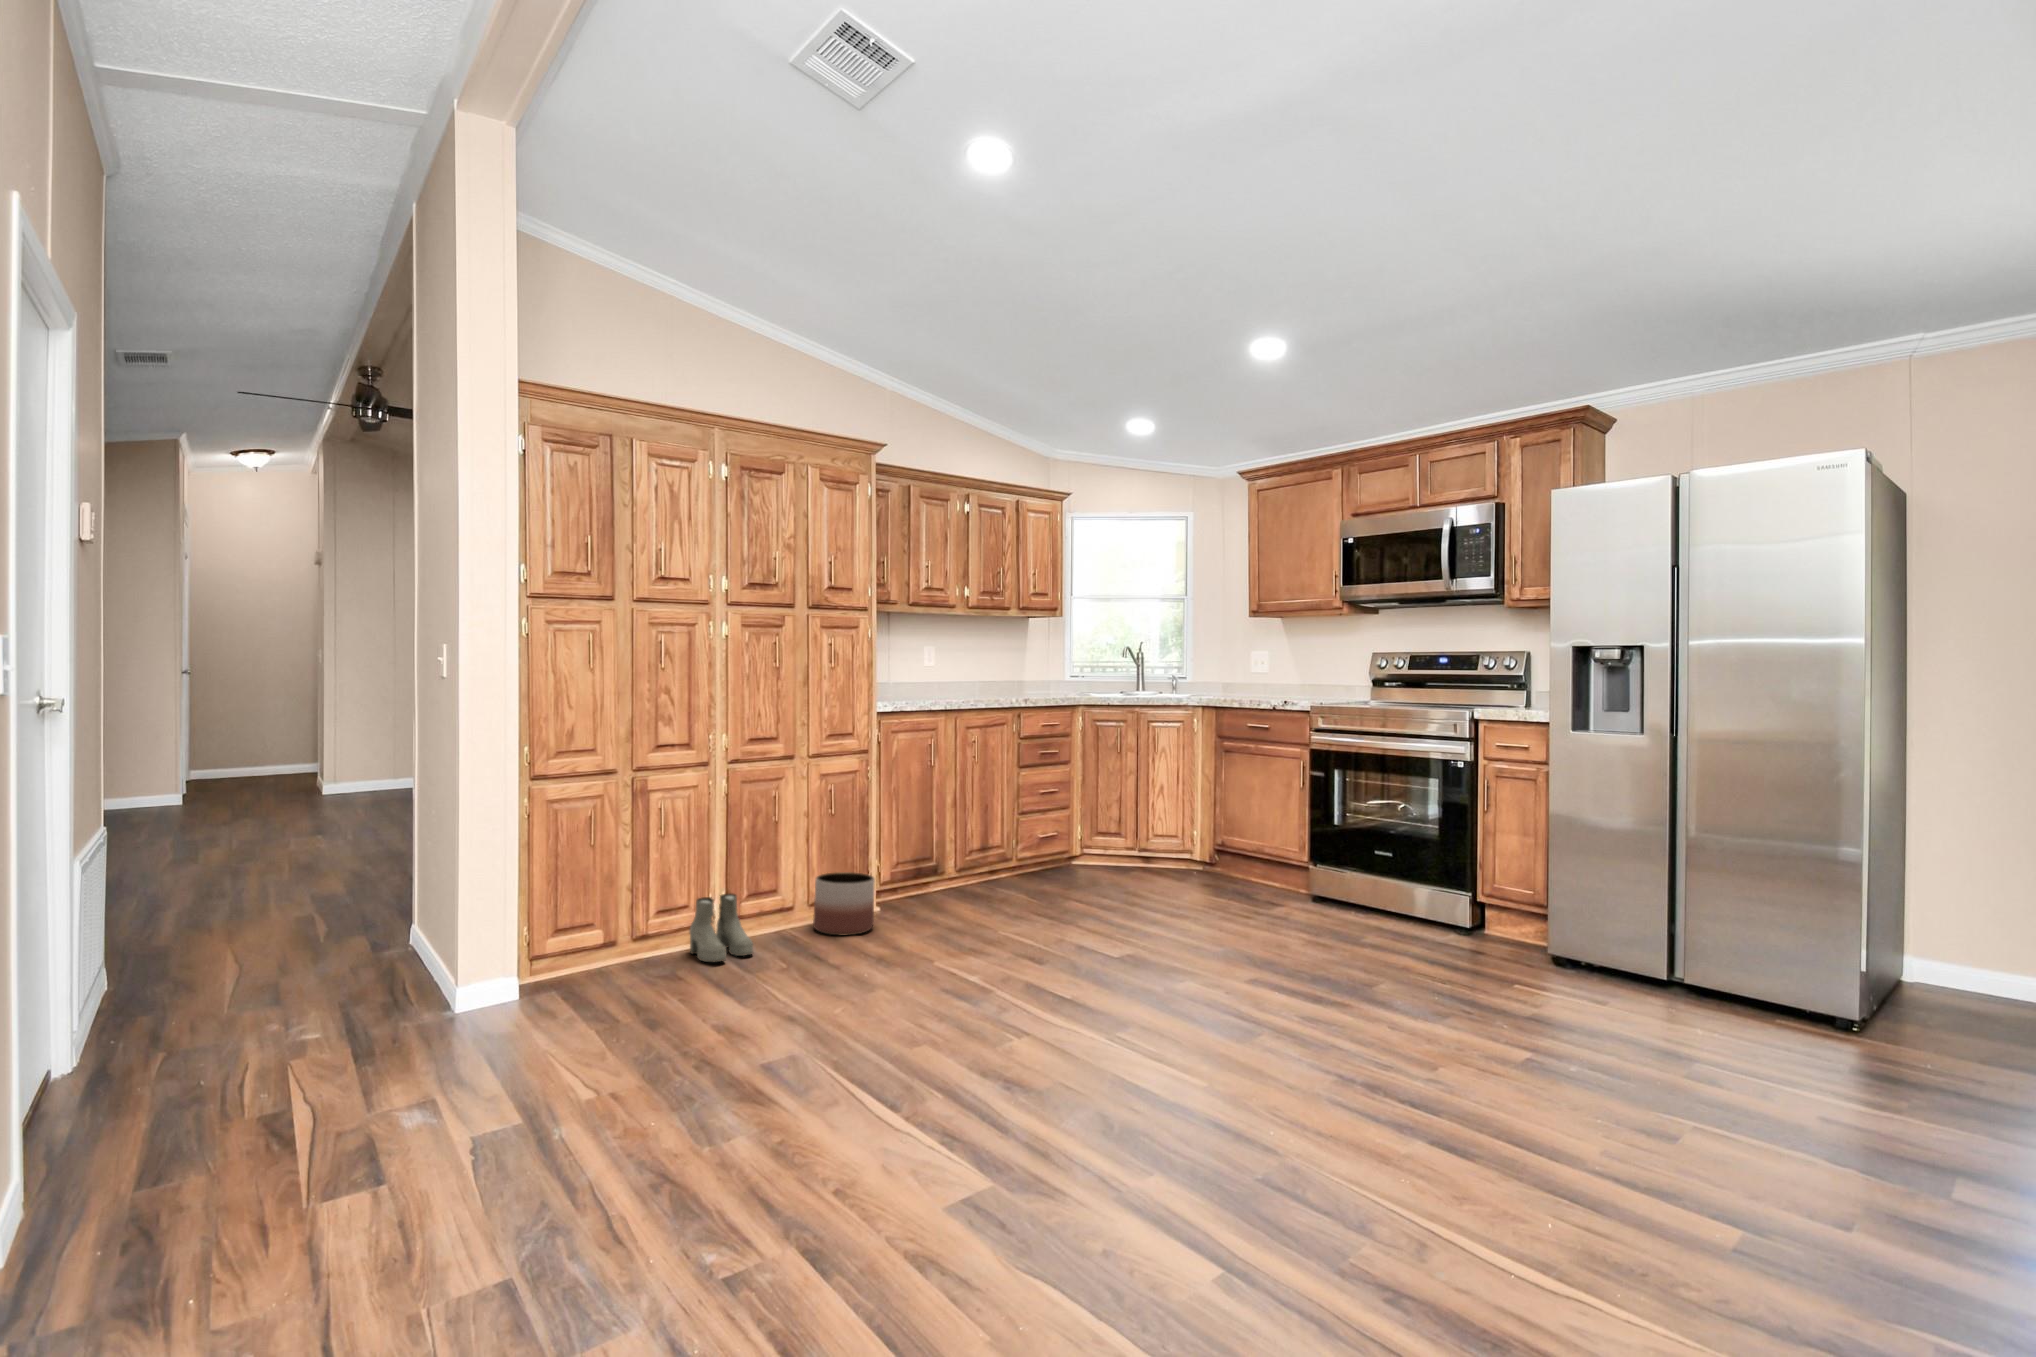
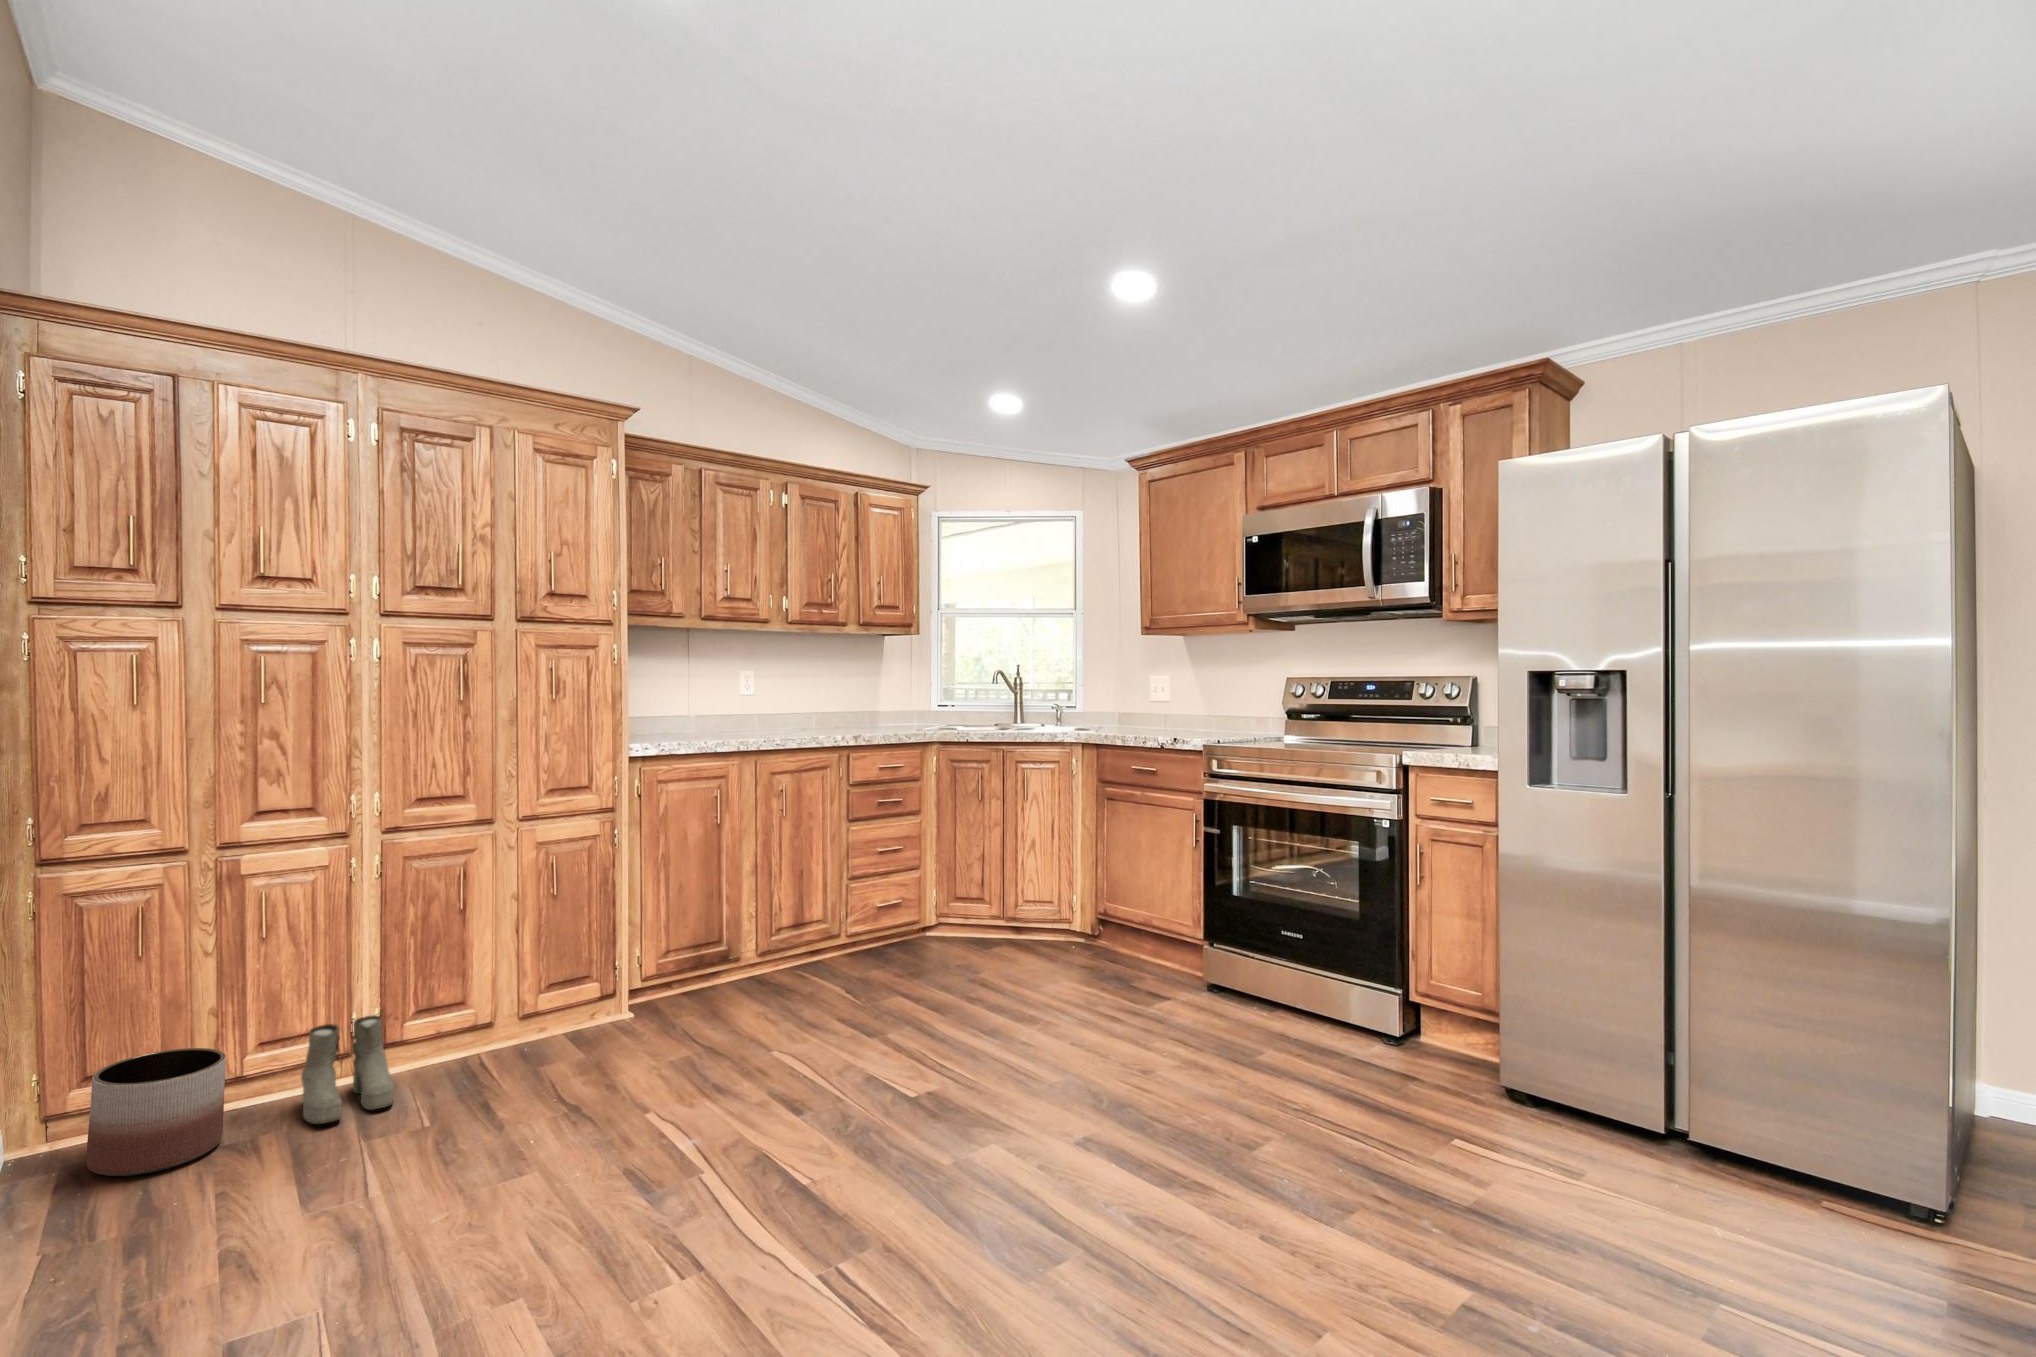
planter: present [813,872,875,935] -> present [86,1048,226,1176]

